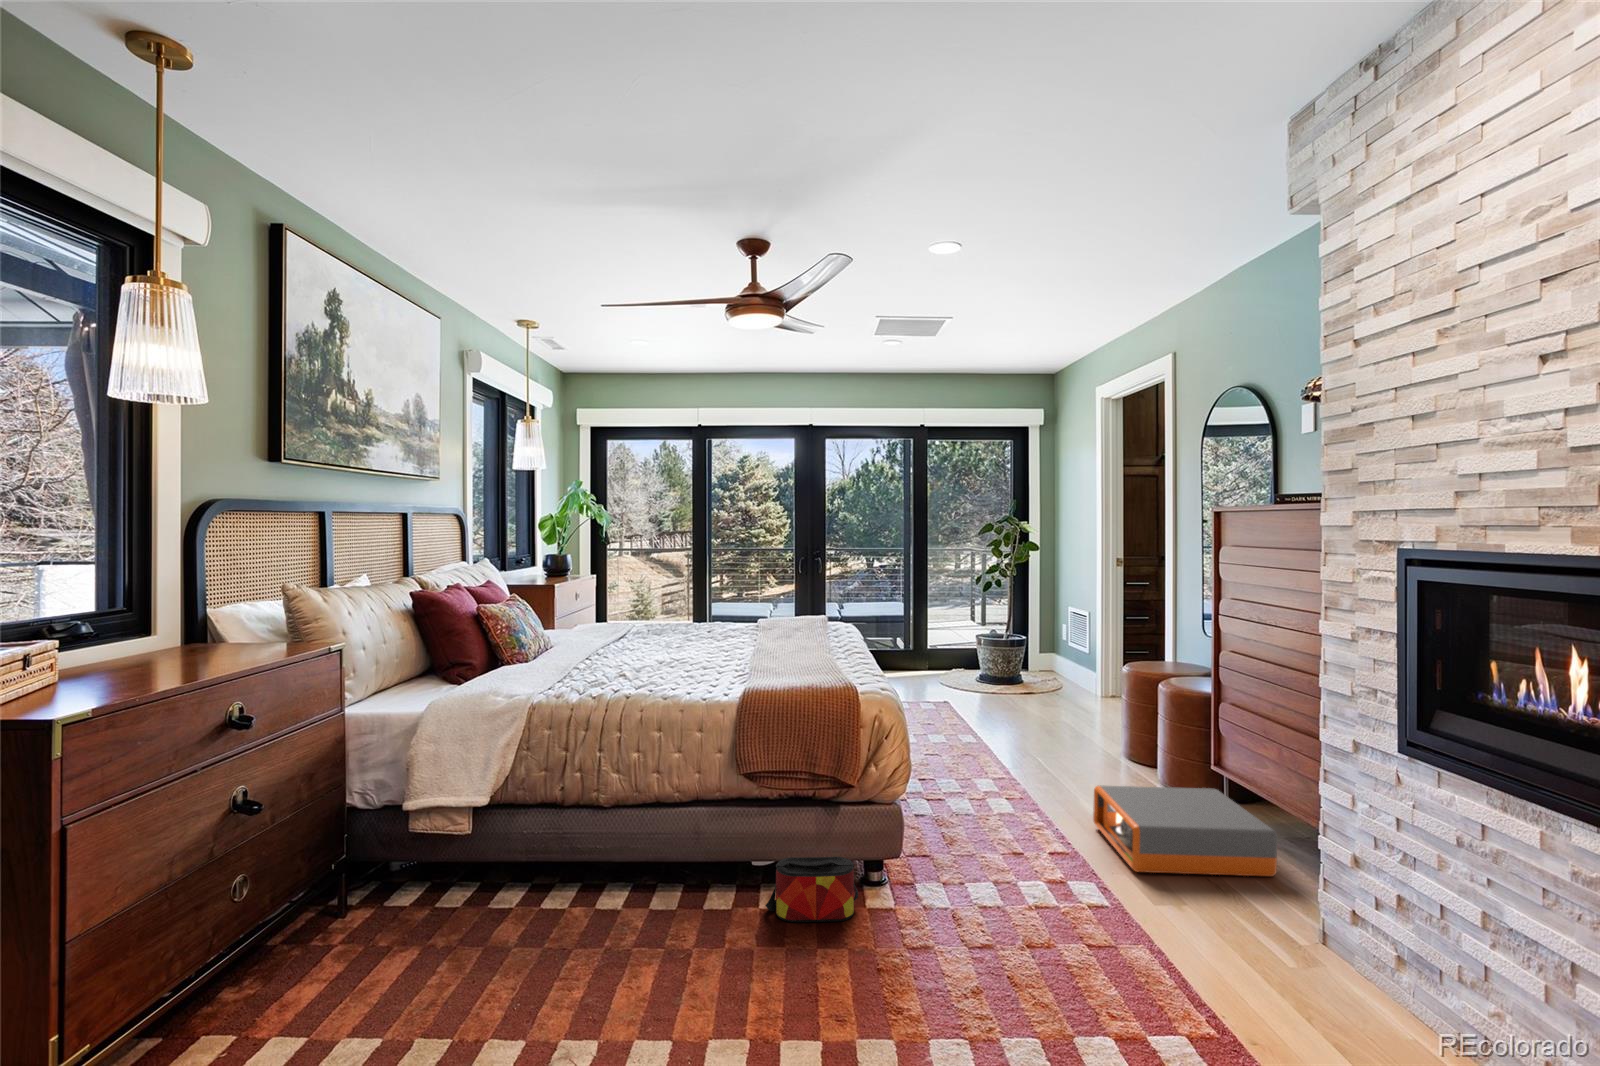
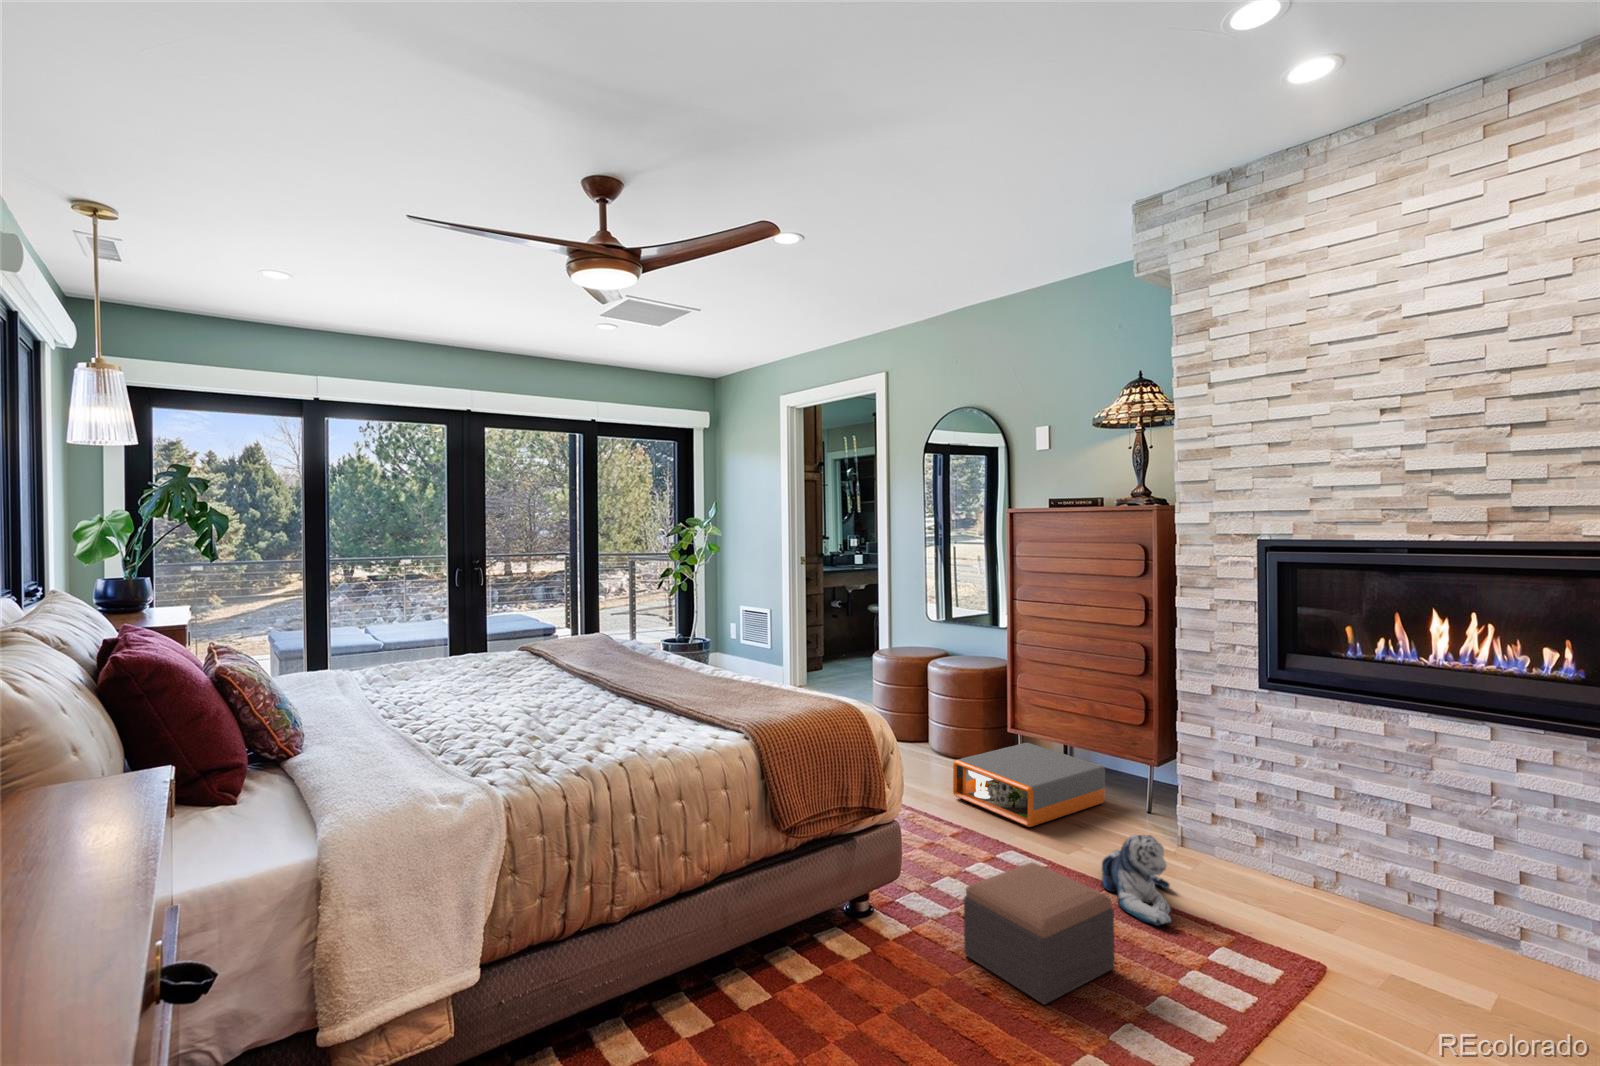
bag: present [765,857,858,922] -> none [815,889,897,976]
footstool: none [897,874,1023,1008] -> present [964,862,1114,1004]
plush toy: none [1119,889,1213,999] -> present [1102,835,1171,926]

